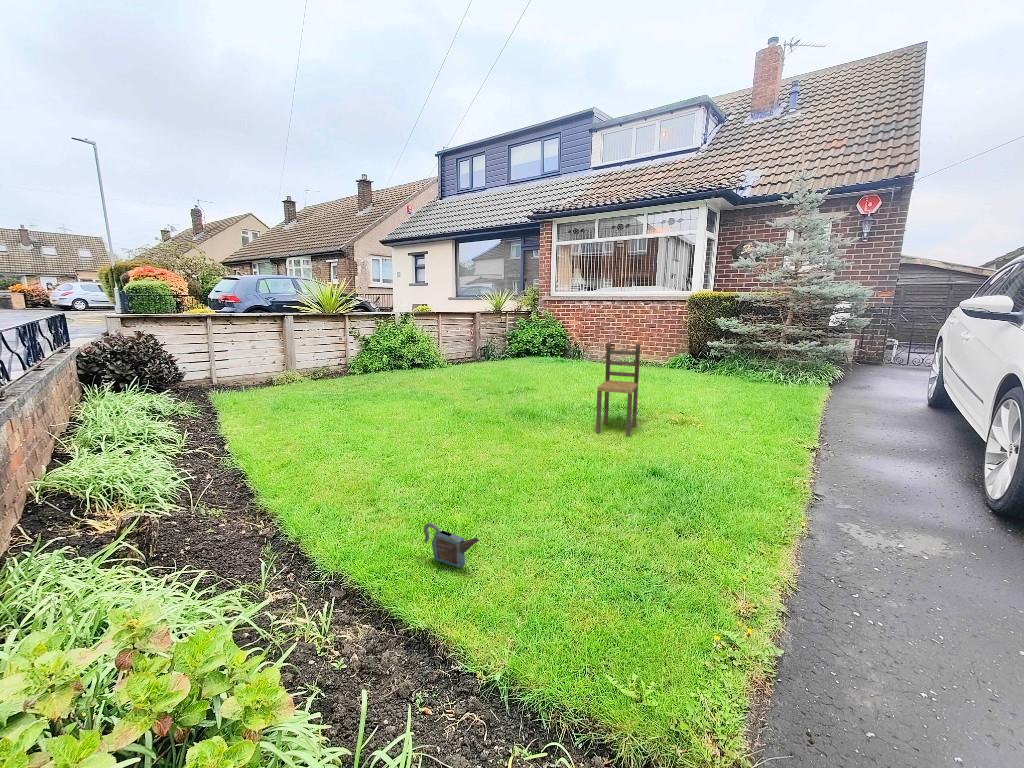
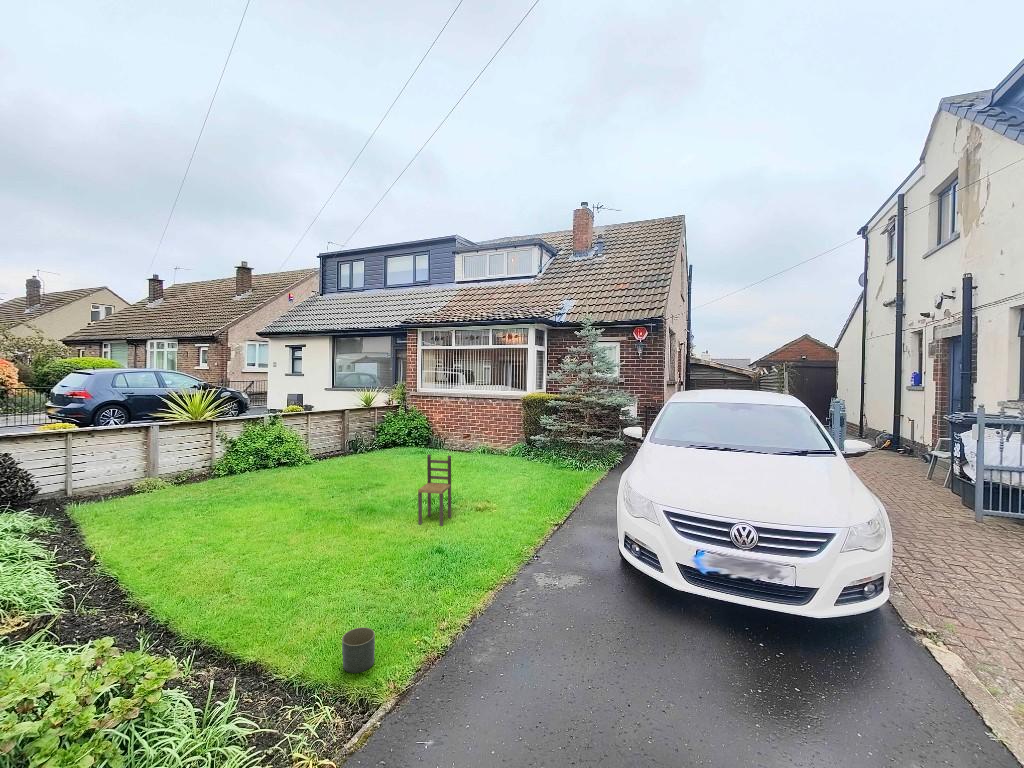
watering can: present [424,523,479,568] -> none [262,603,299,632]
planter: none [569,584,626,665] -> present [342,627,375,673]

